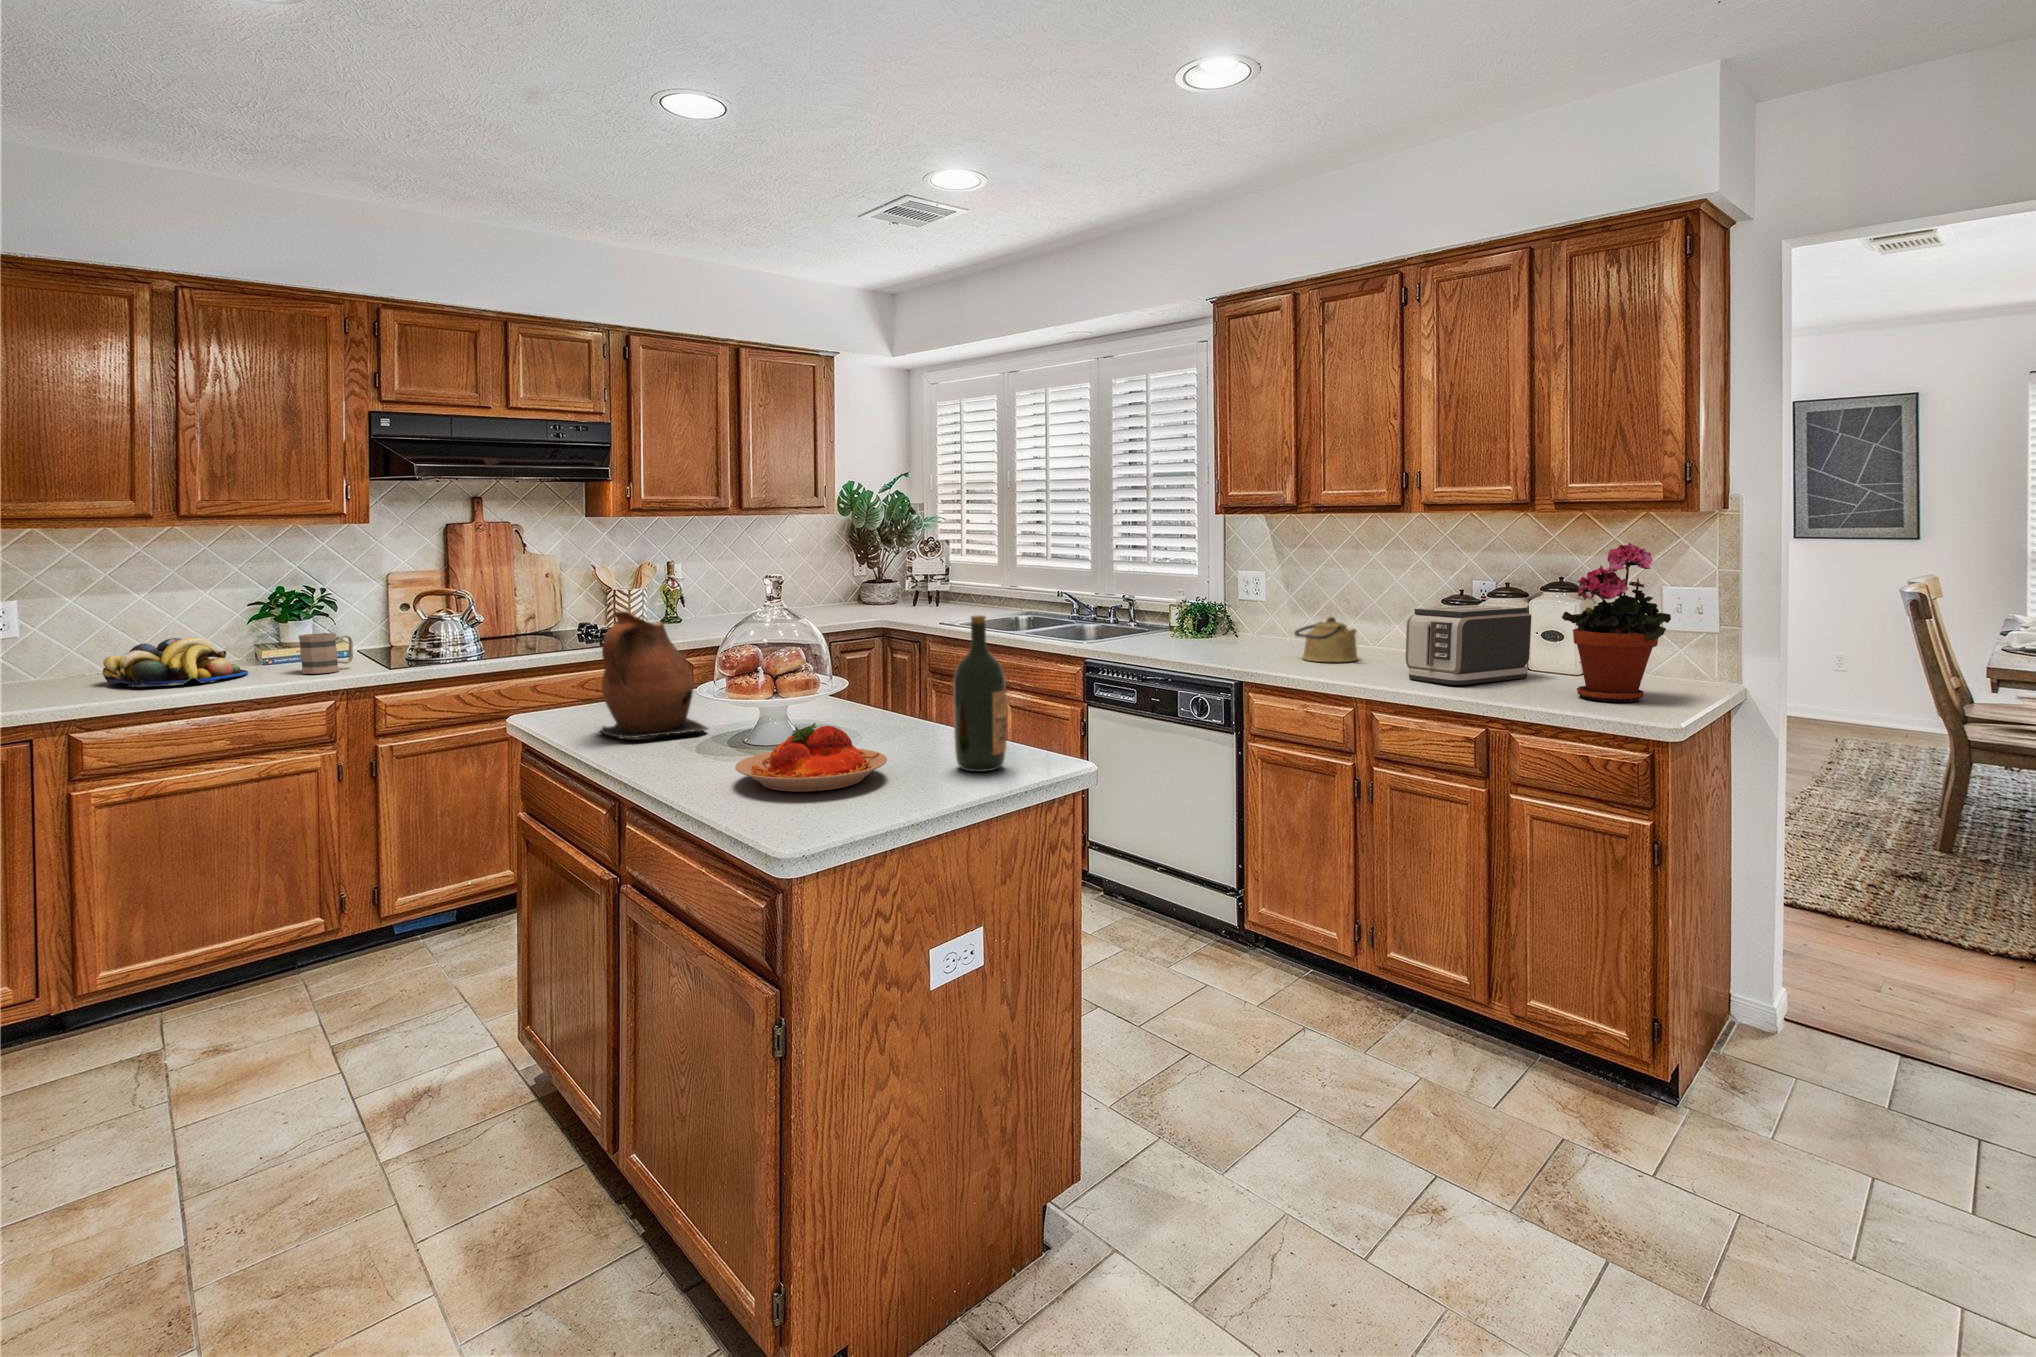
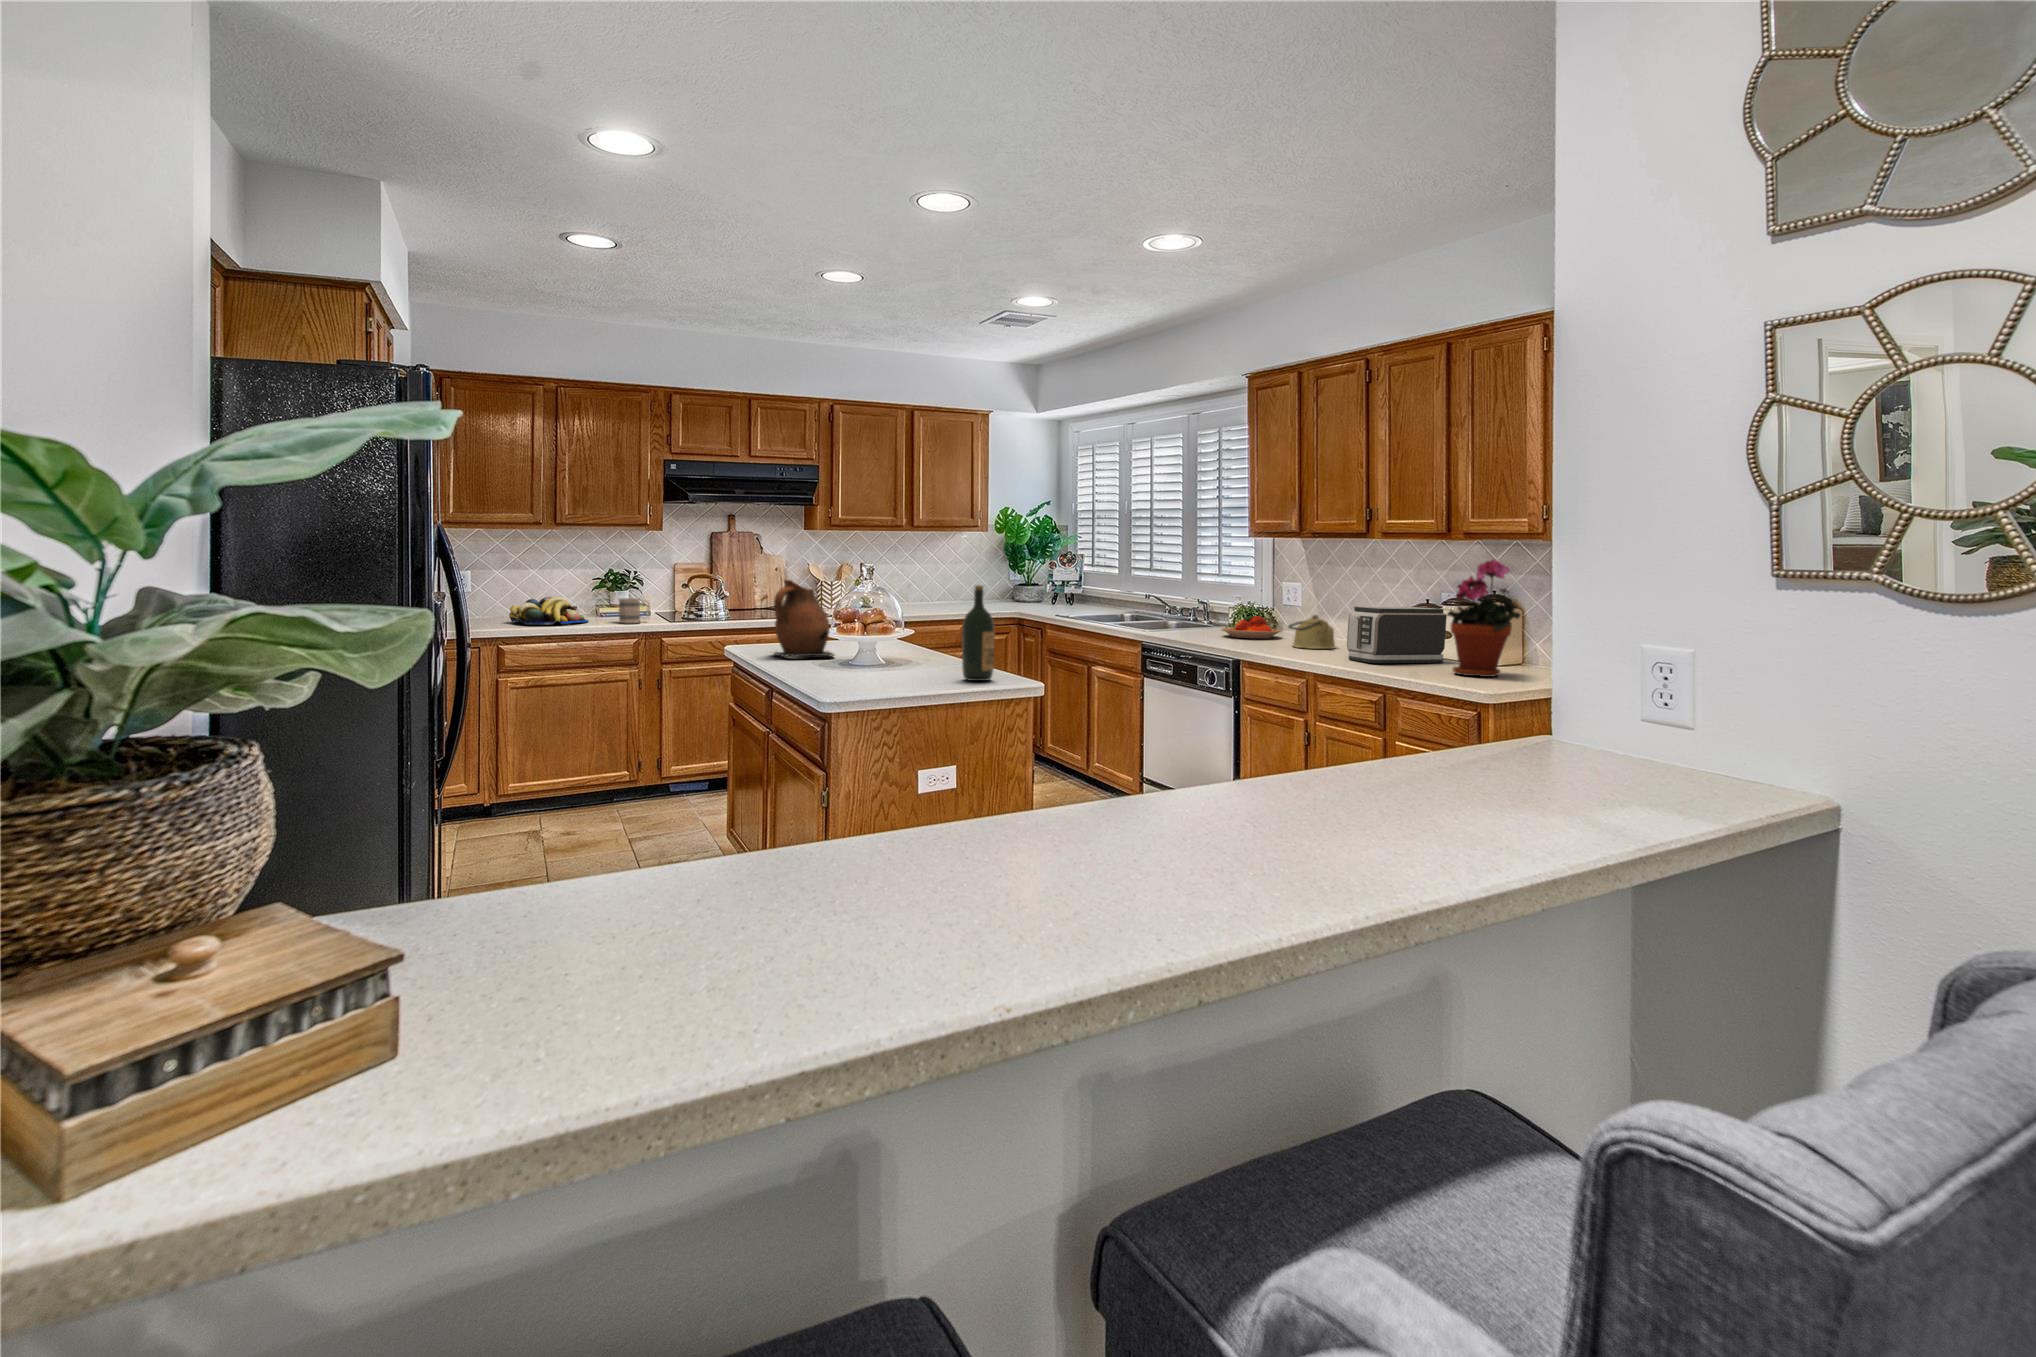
plate: present [735,723,887,792] -> present [1222,615,1281,638]

